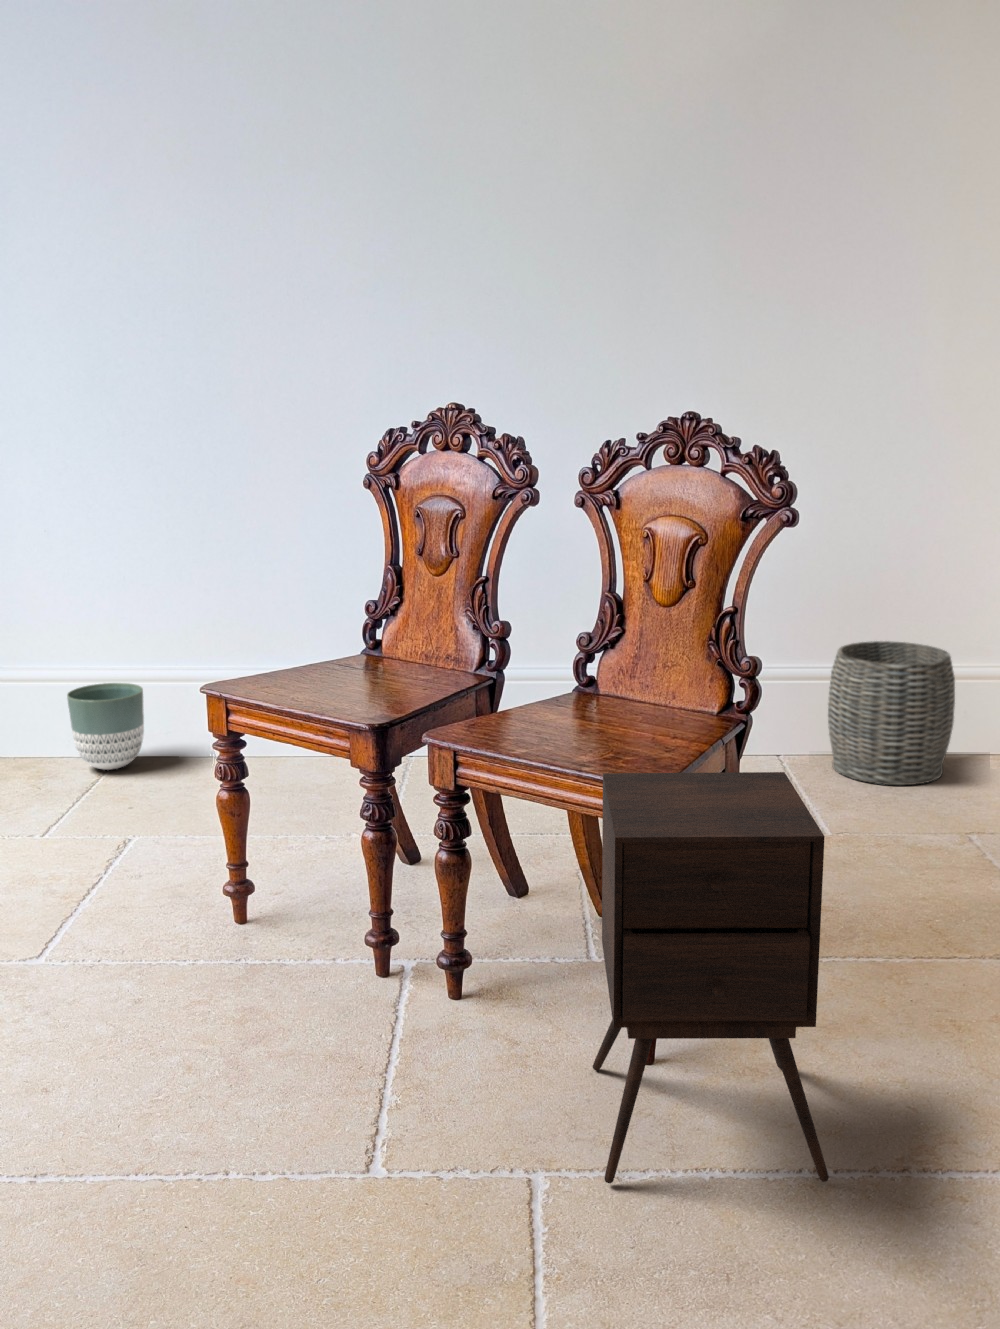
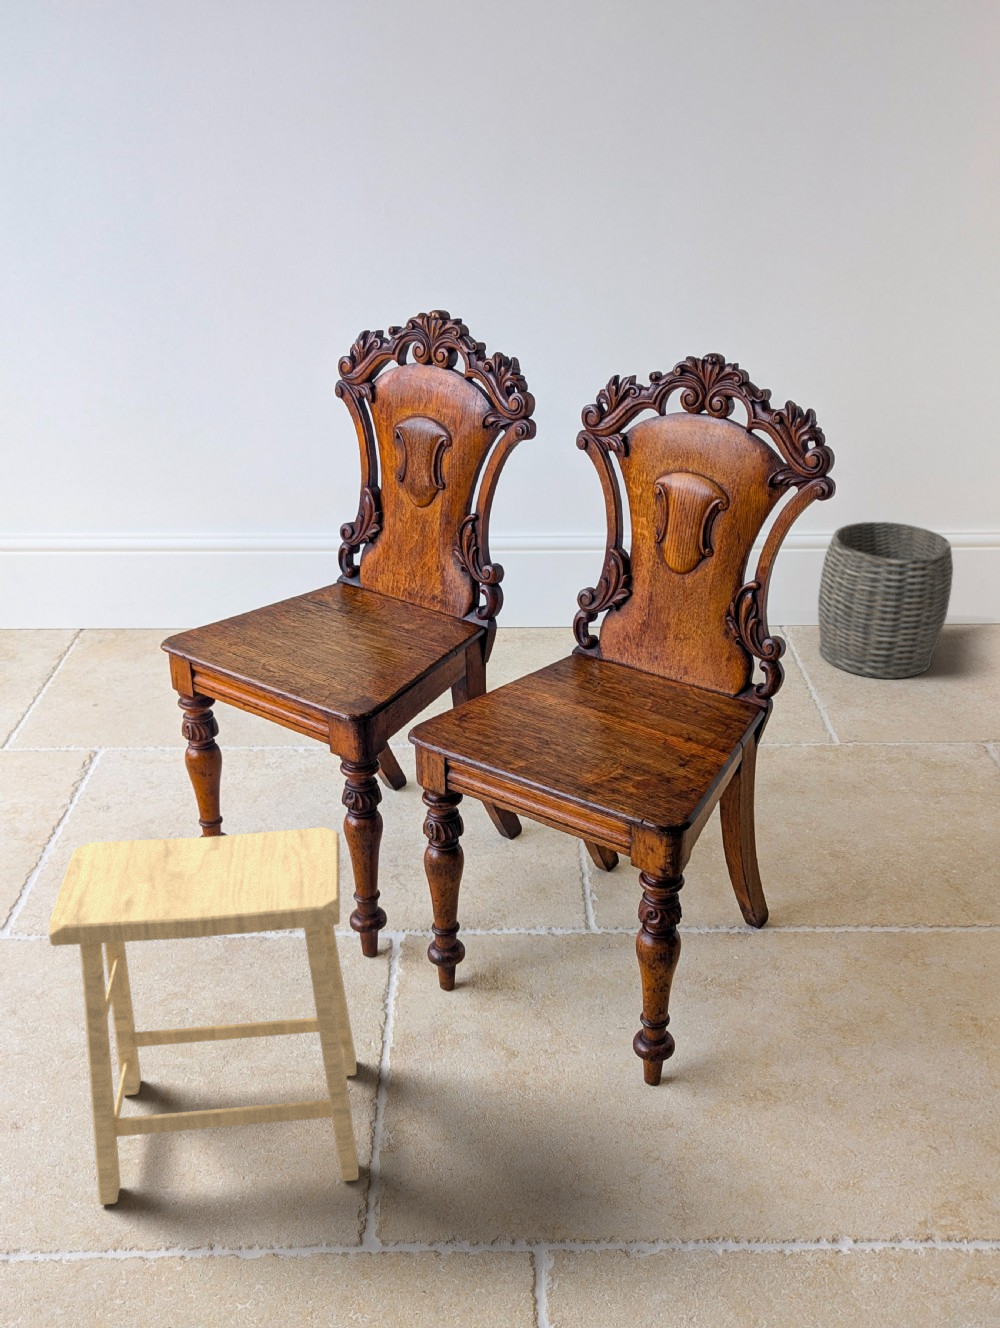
planter: present [67,683,144,770] -> none [25,560,109,653]
side table: present [593,772,829,1183] -> none [594,815,879,1263]
footstool: none [101,793,368,1143] -> present [49,827,359,1205]

